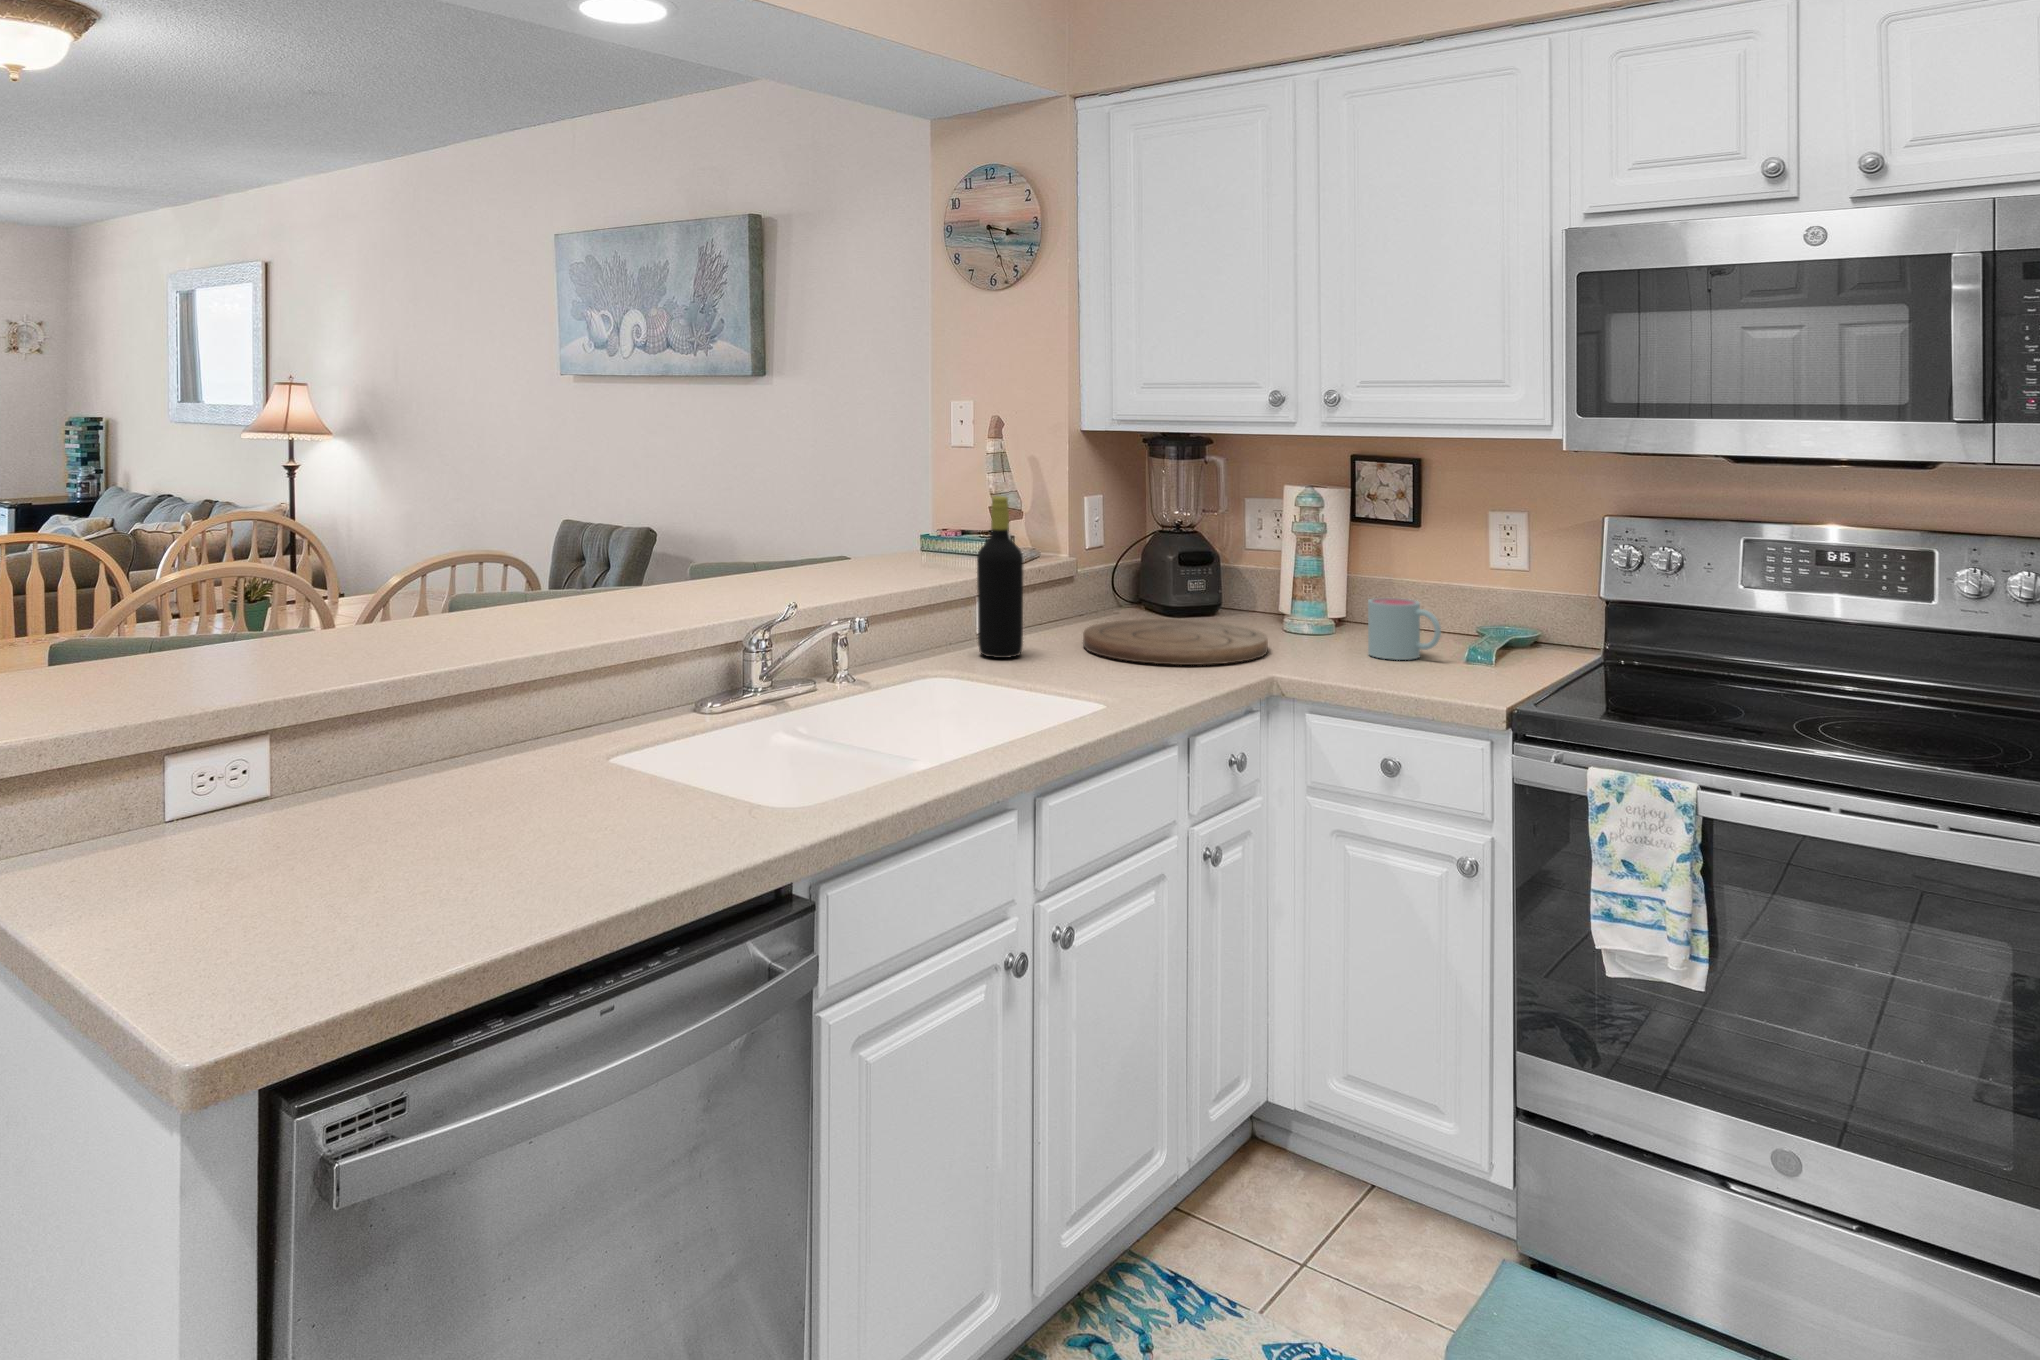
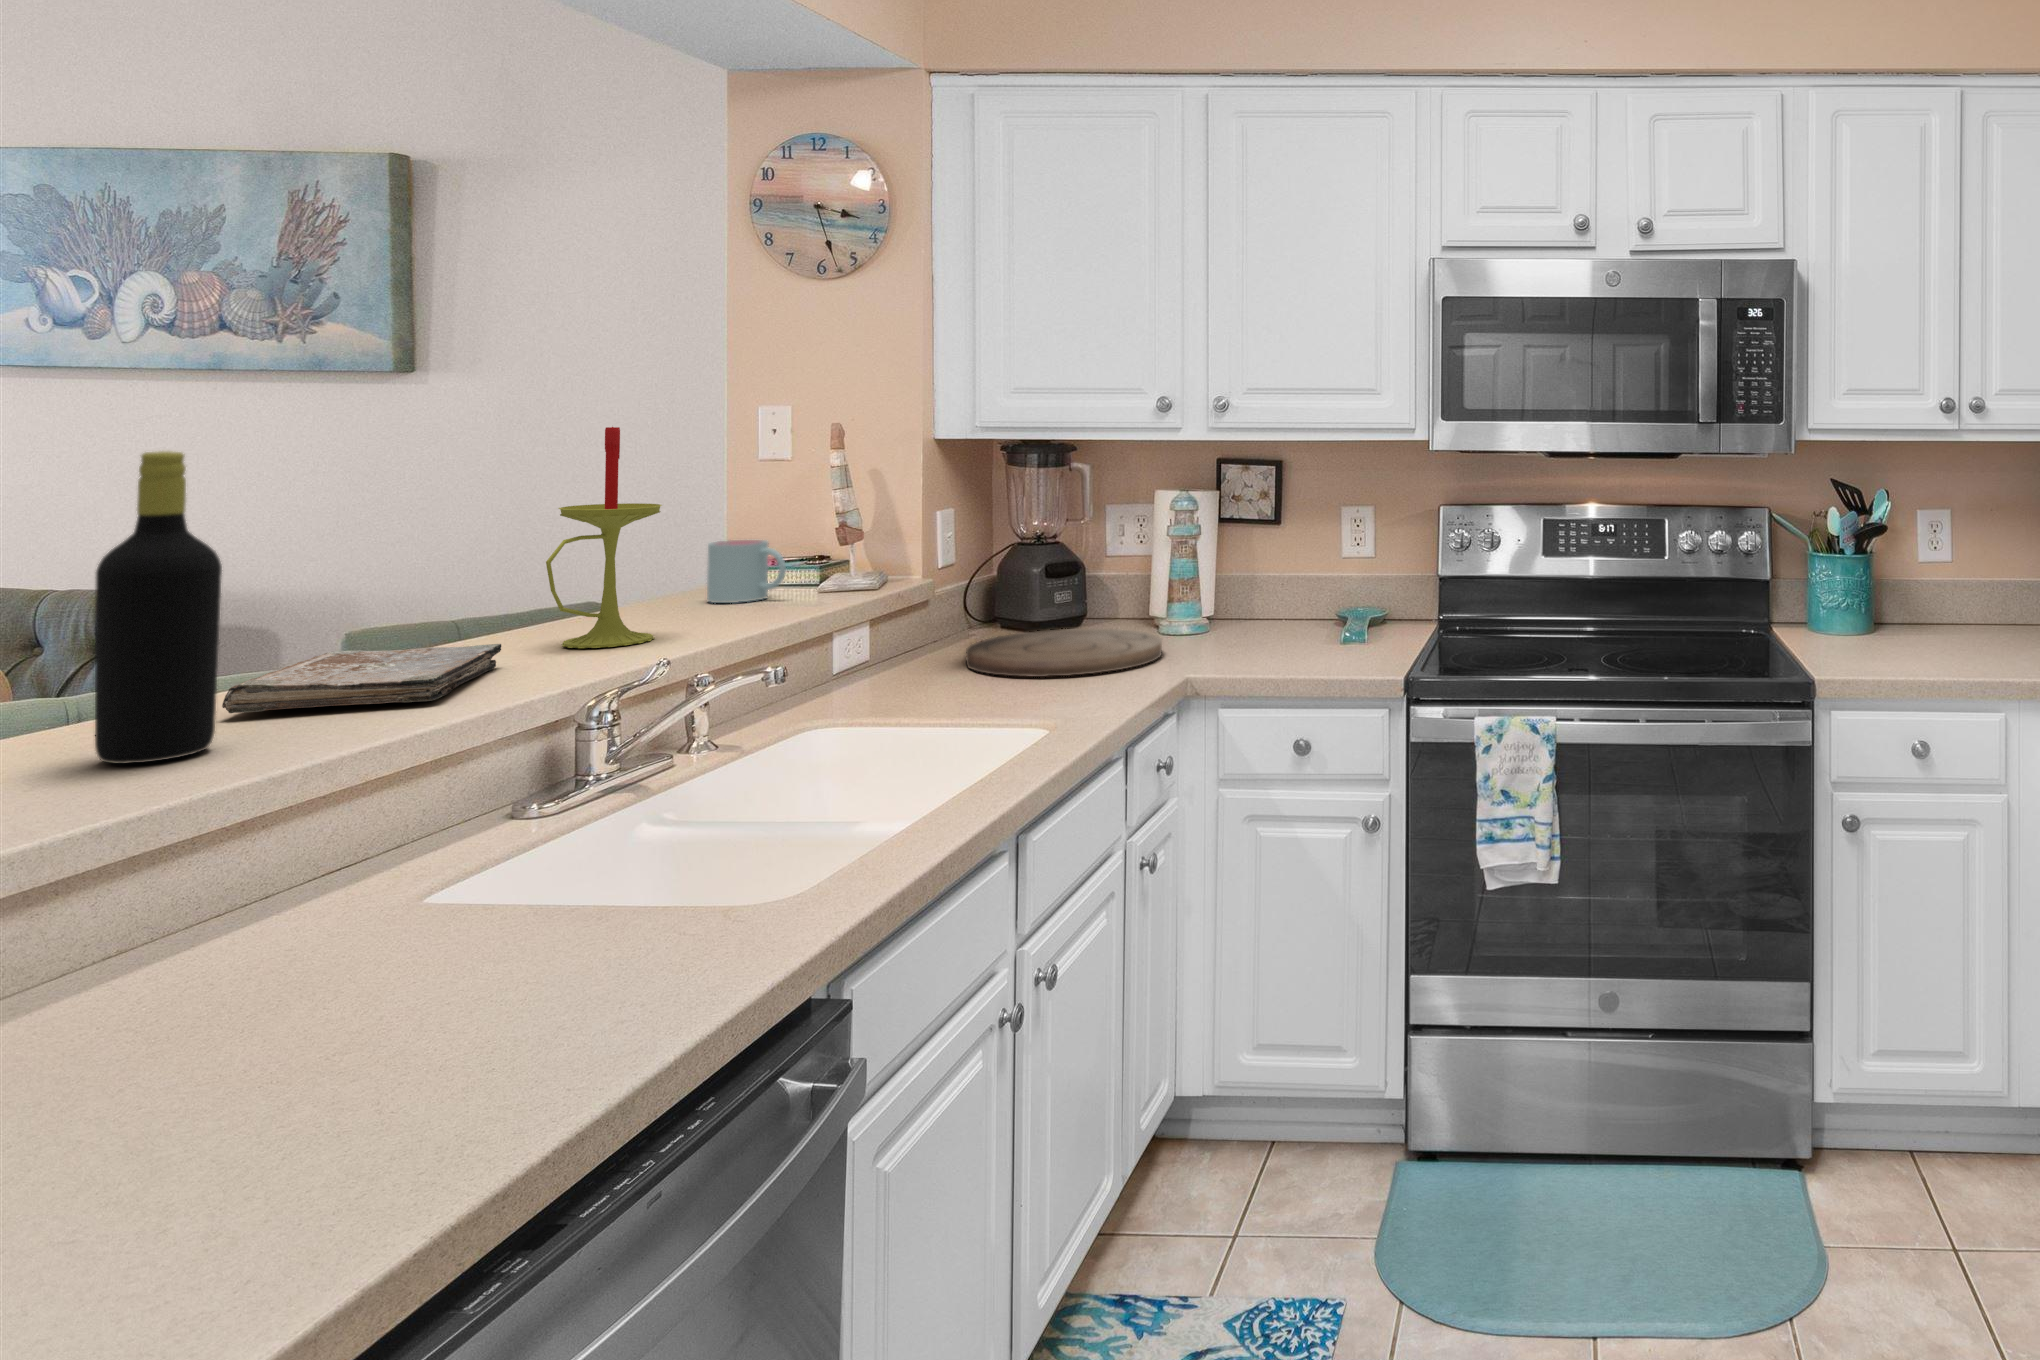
candle: none [743,417,823,597] -> present [546,427,662,648]
bottle: present [977,496,1024,658] -> present [95,451,222,764]
book: none [539,582,710,623] -> present [222,644,501,713]
mug: present [1368,598,1441,660] -> present [707,540,786,603]

